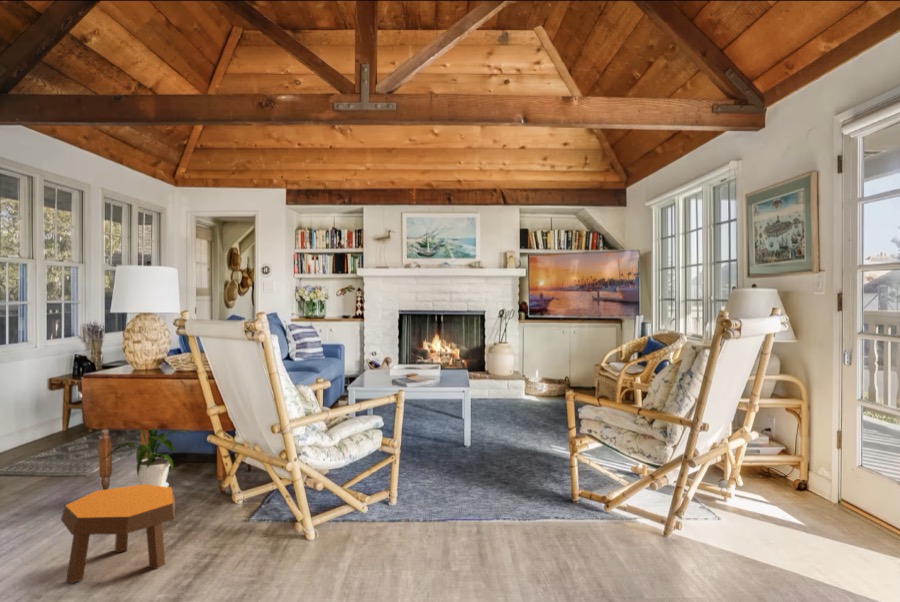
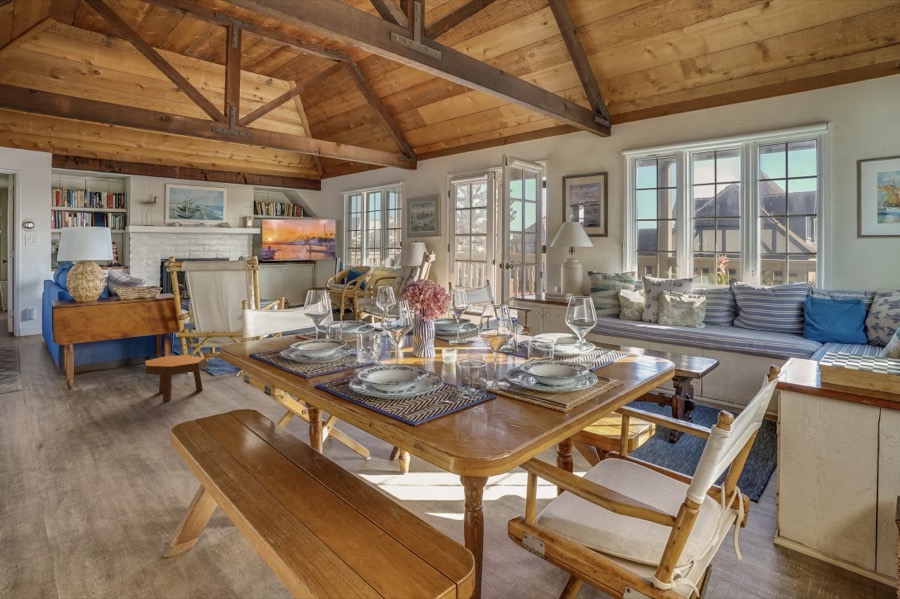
house plant: present [107,430,185,487] -> none [78,324,133,378]

